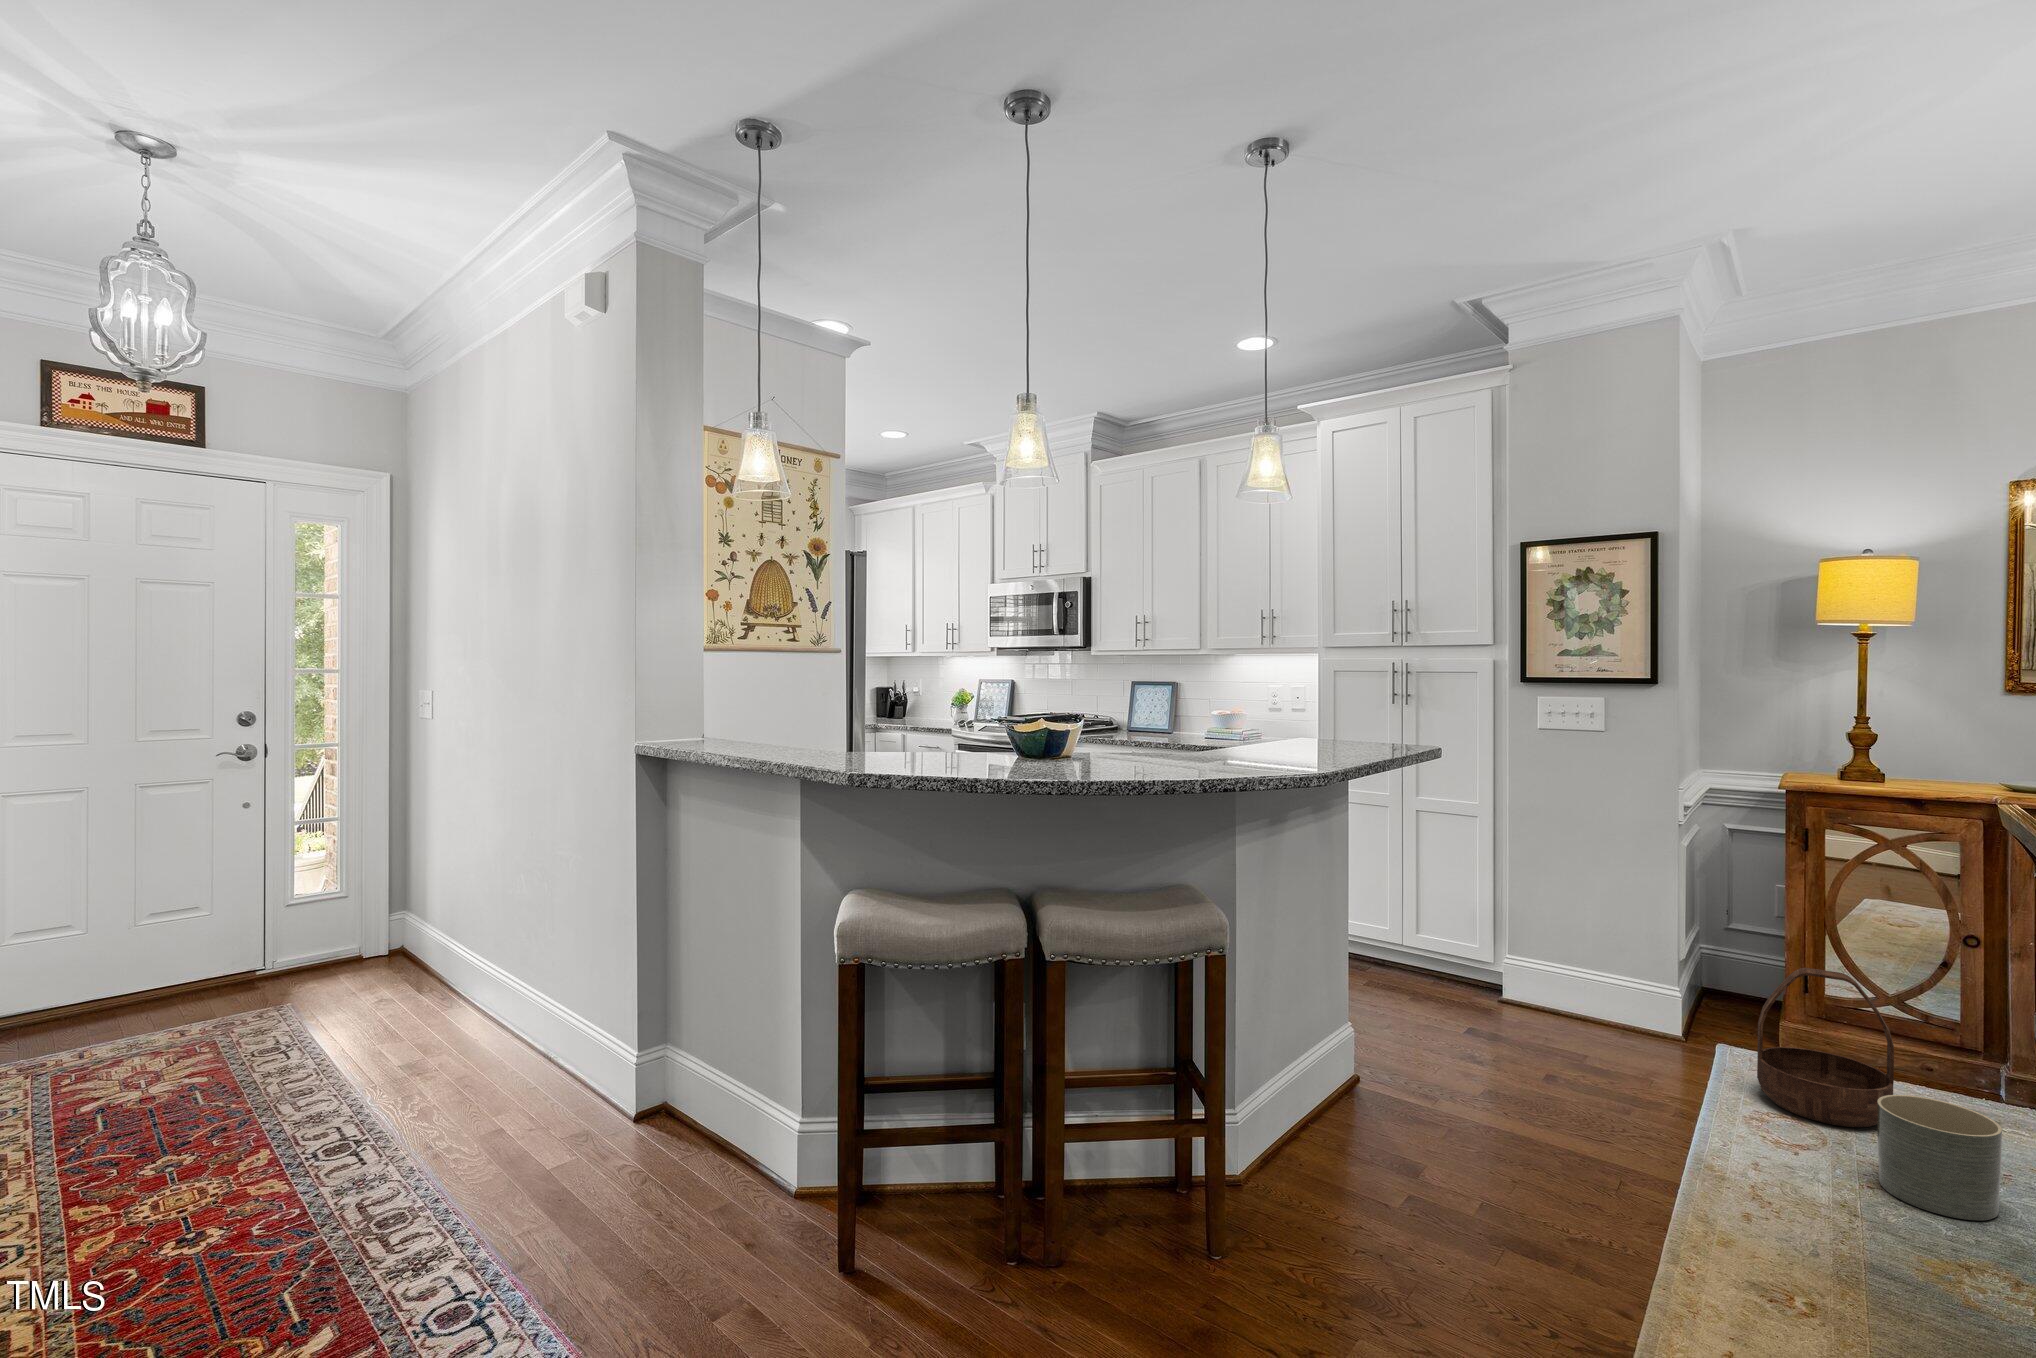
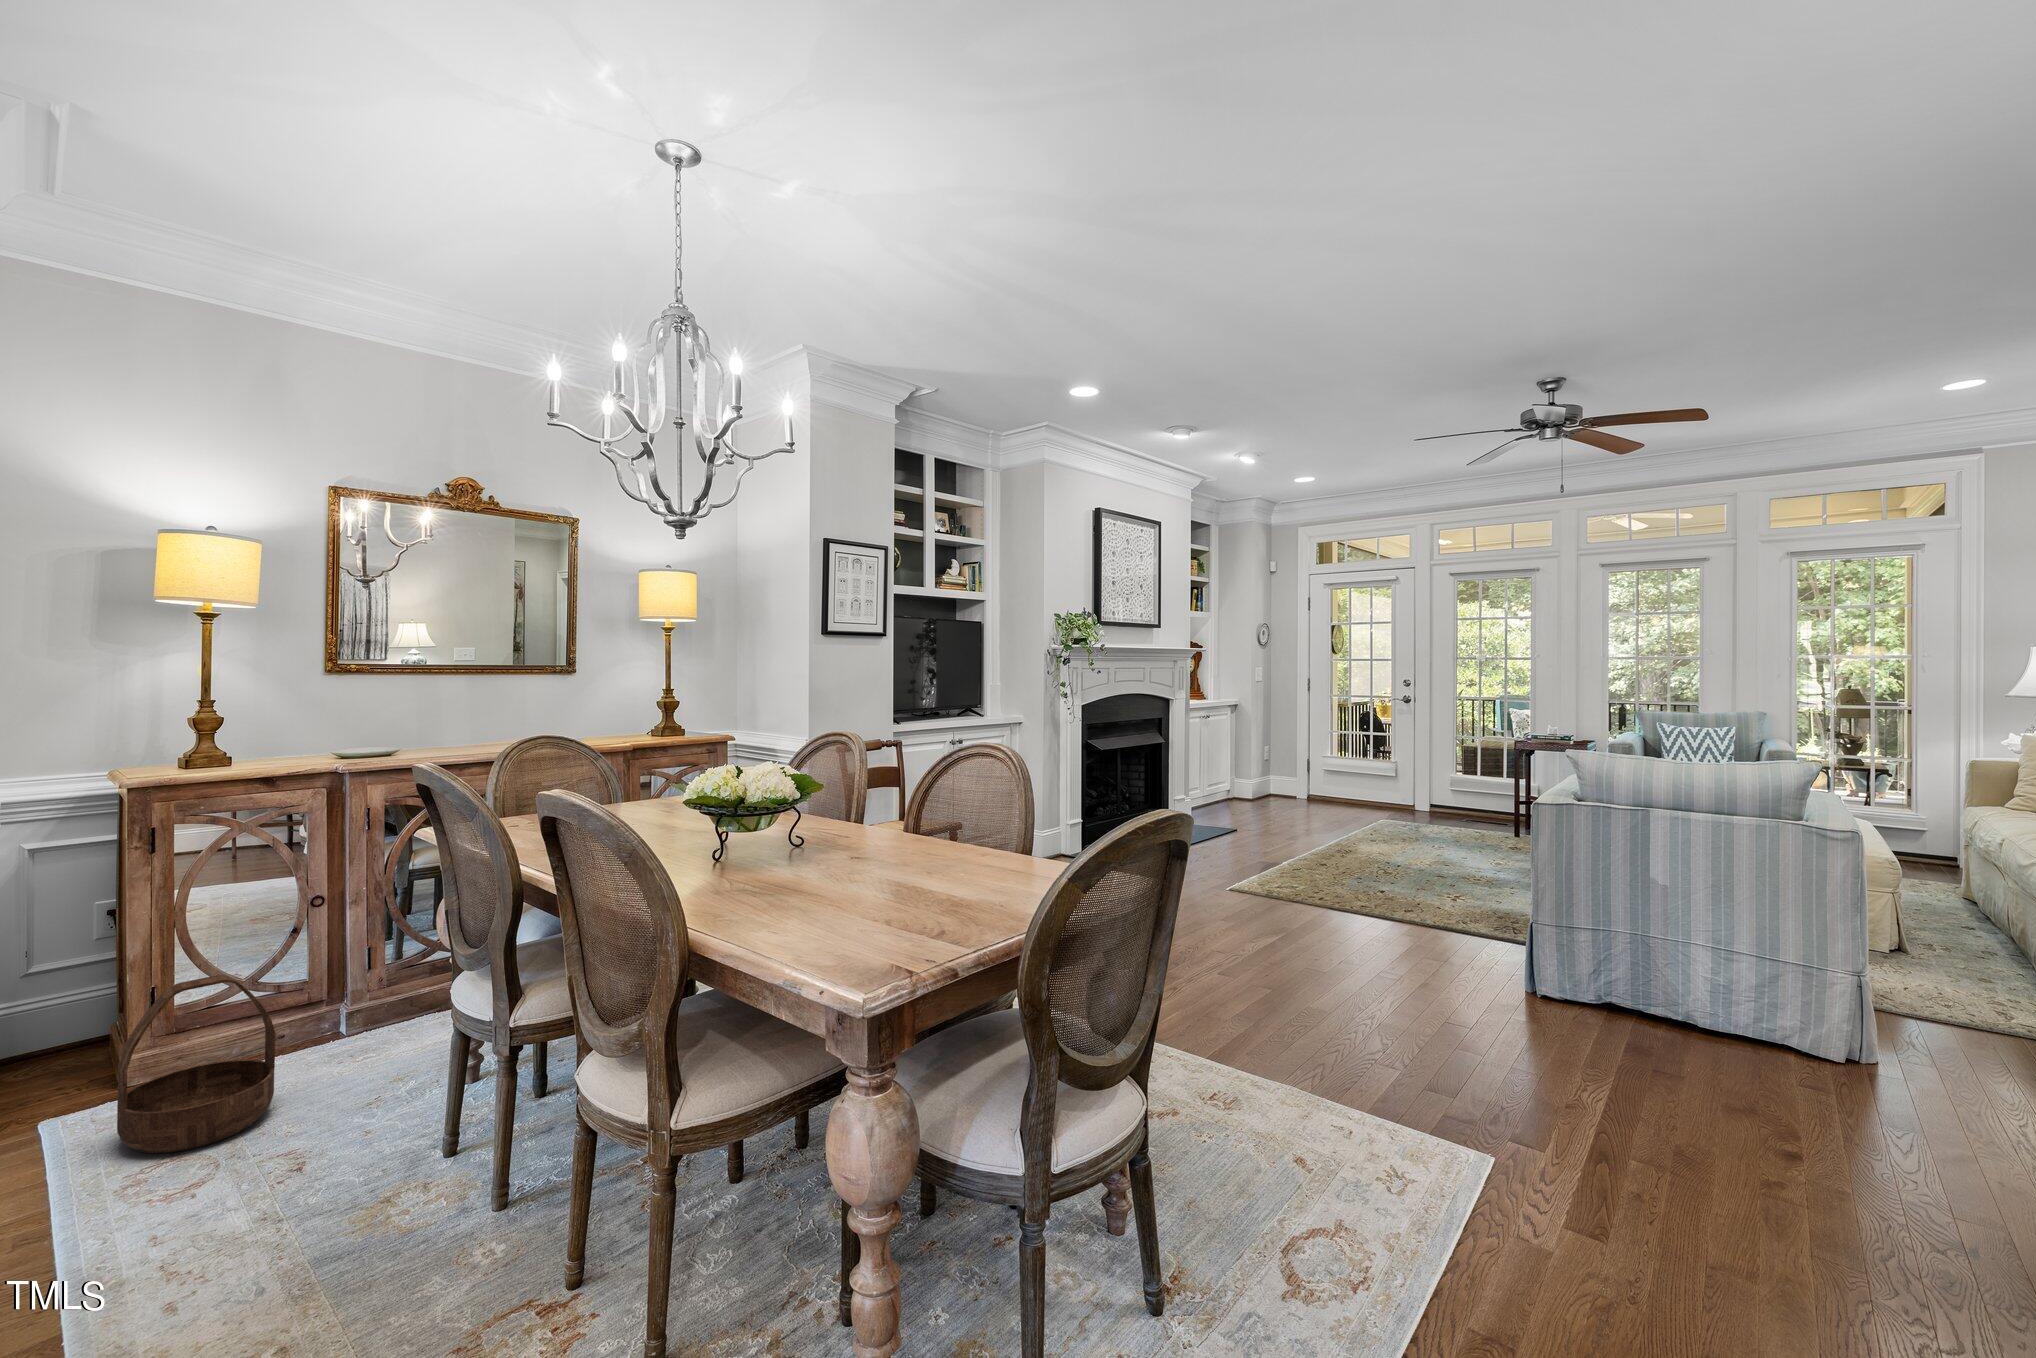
planter: present [1877,1095,2002,1220] -> none [284,1060,394,1180]

